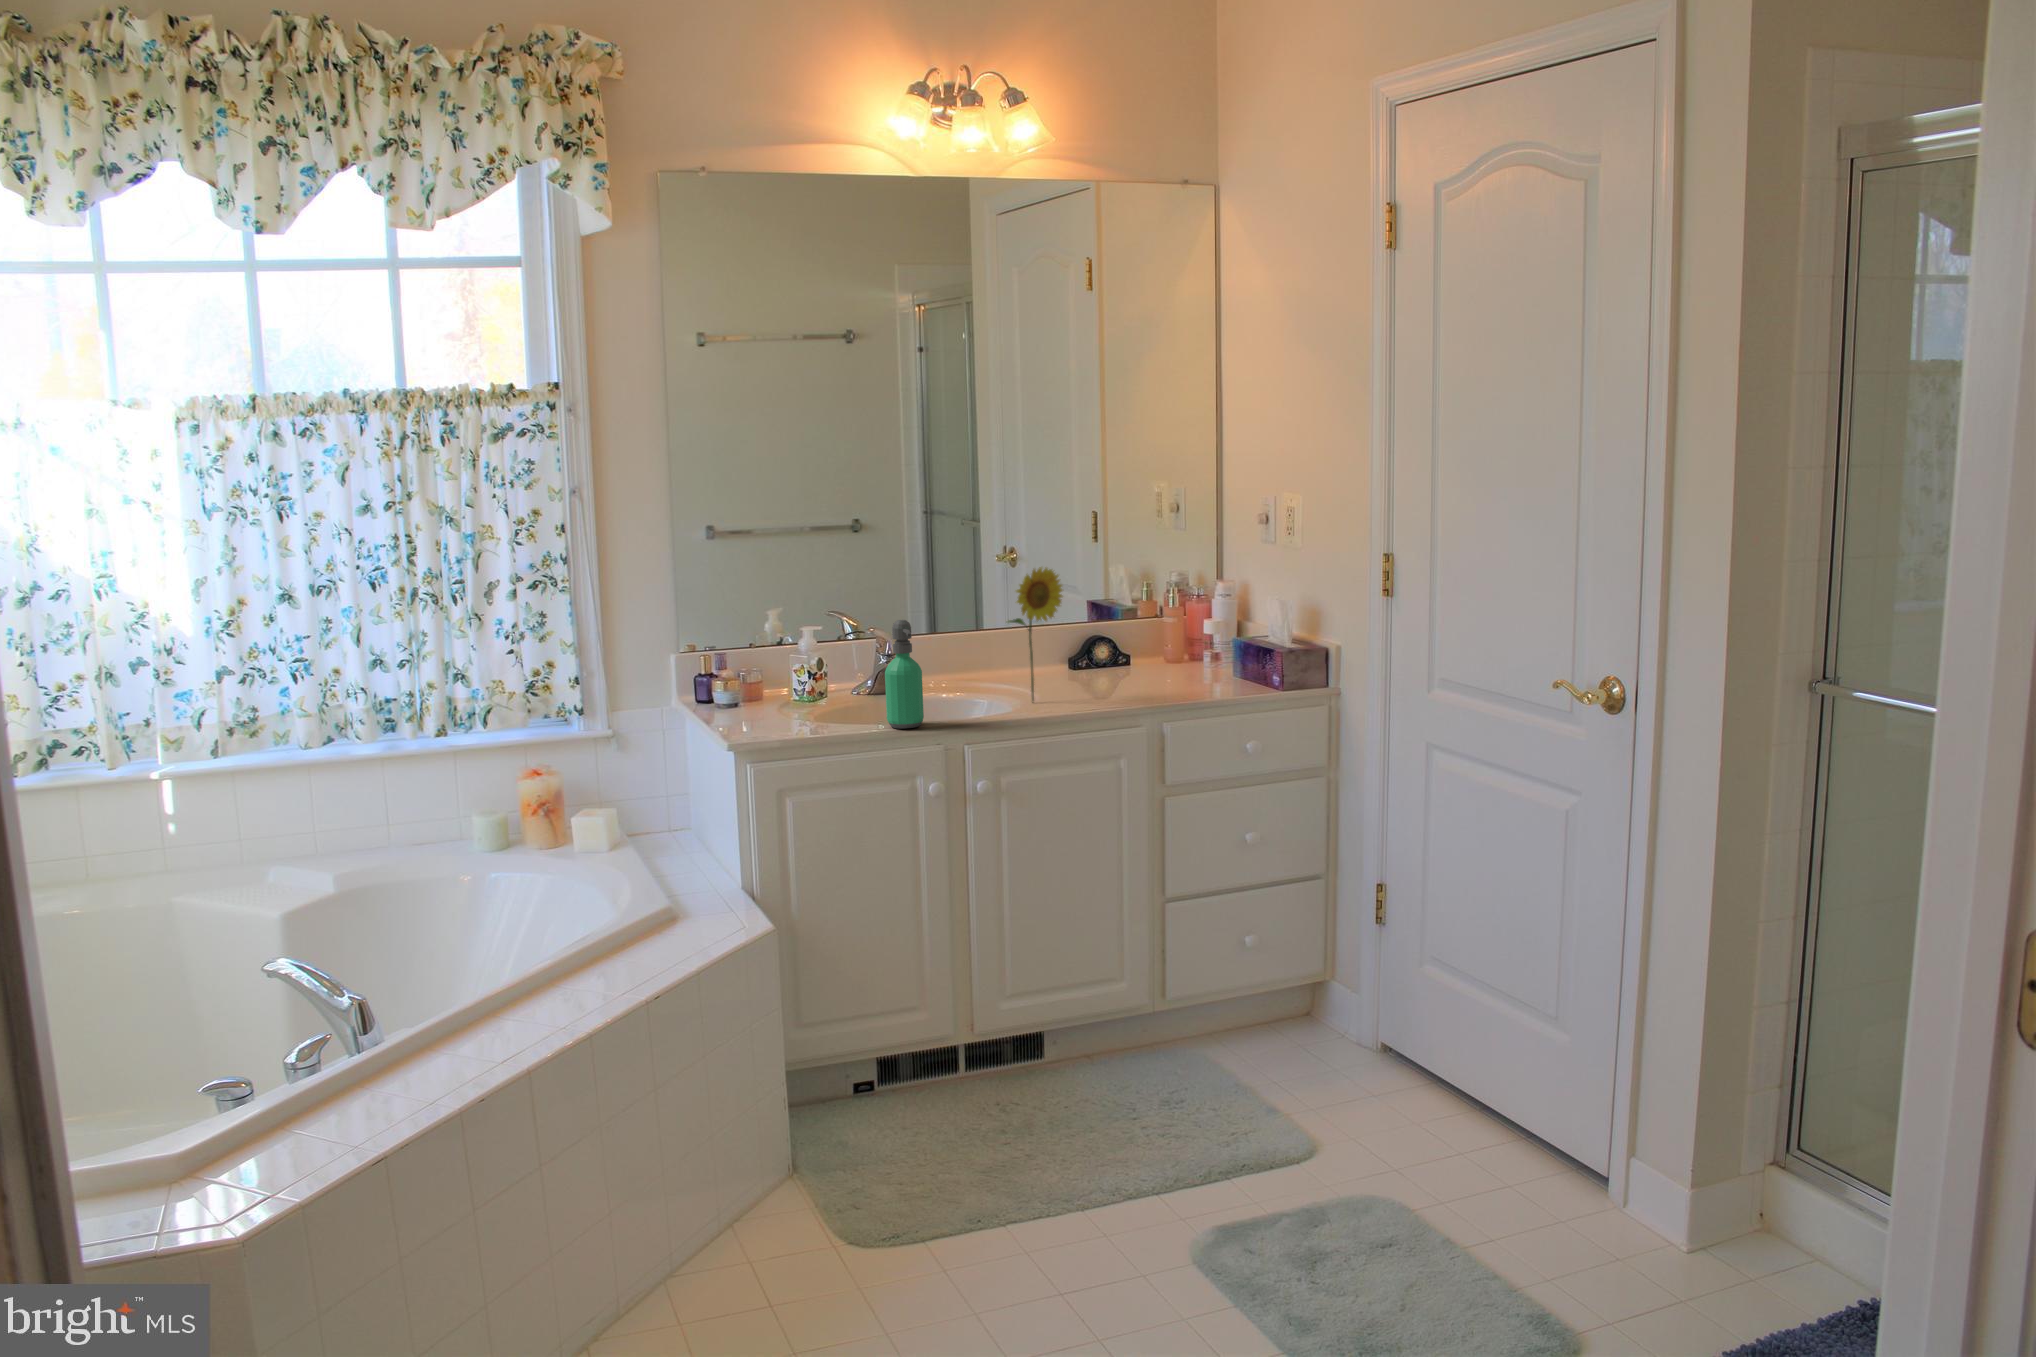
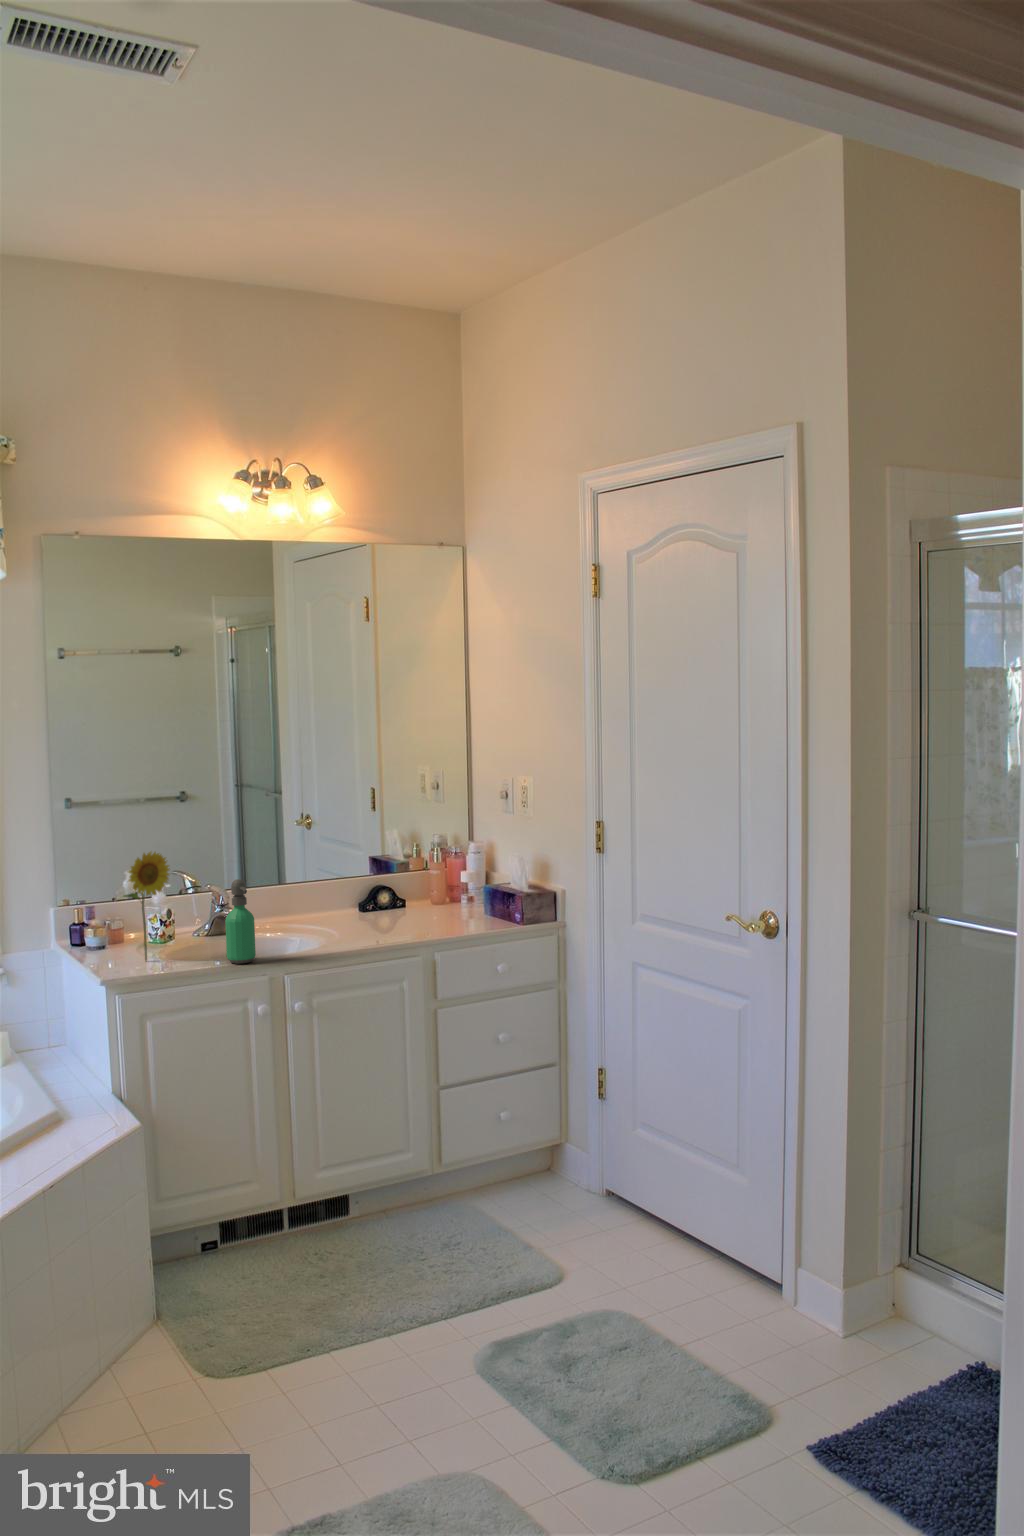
flower: present [1008,567,1063,701] -> present [123,852,169,961]

